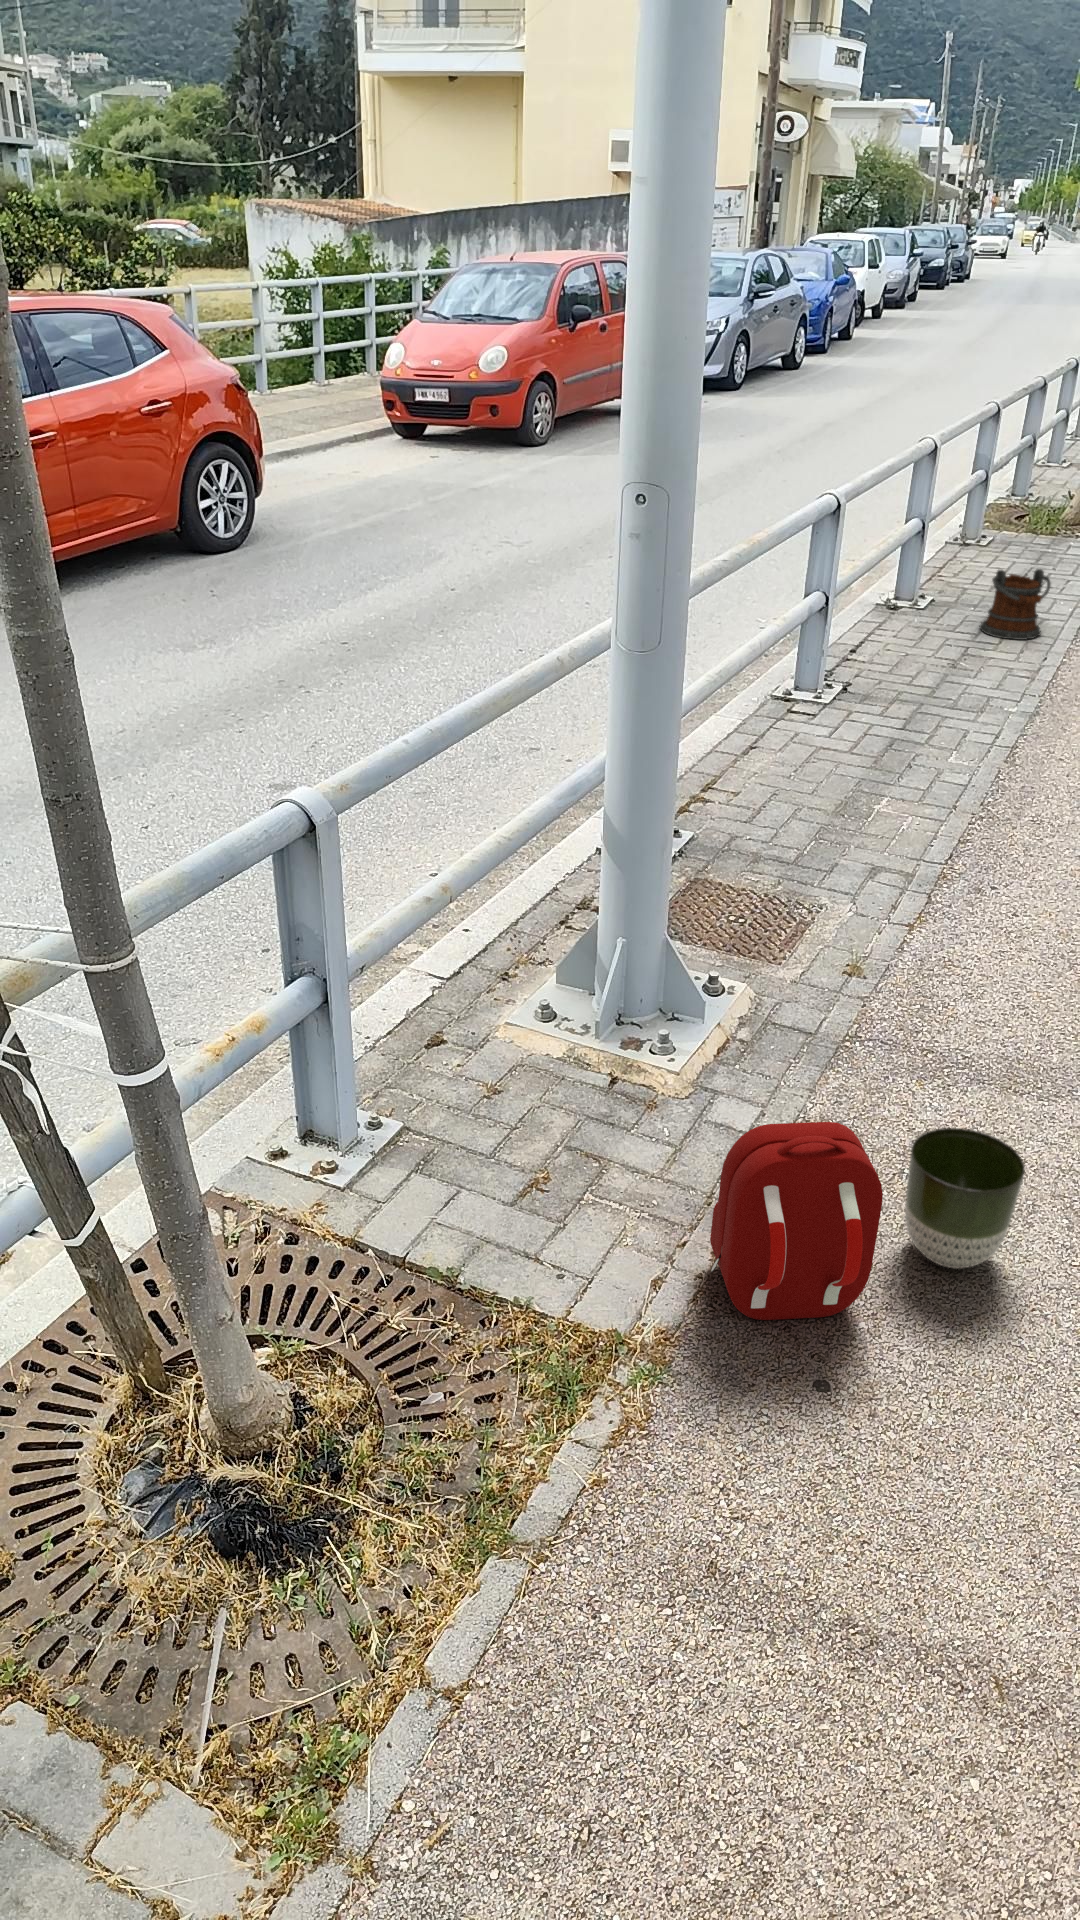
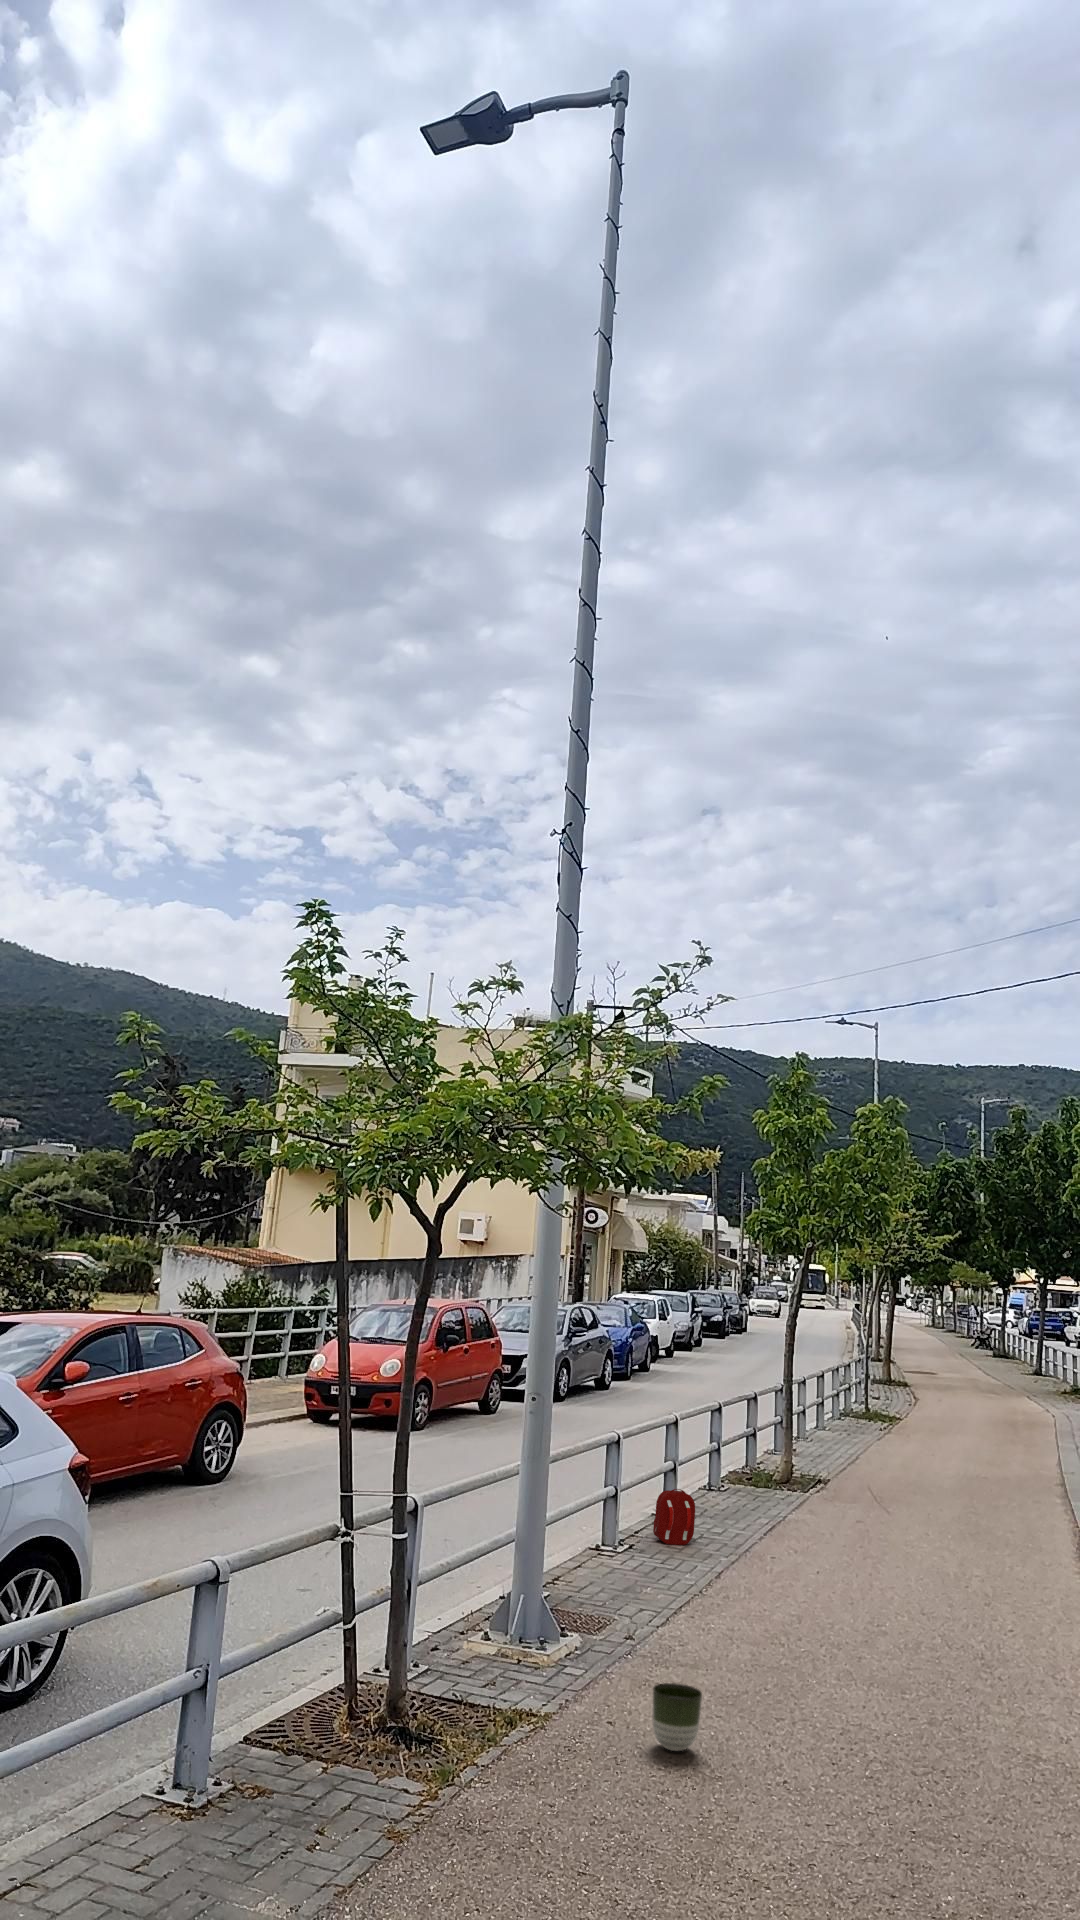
bucket: present [979,569,1051,640] -> none [720,1499,761,1545]
backpack: present [710,1122,883,1320] -> present [653,1489,695,1545]

